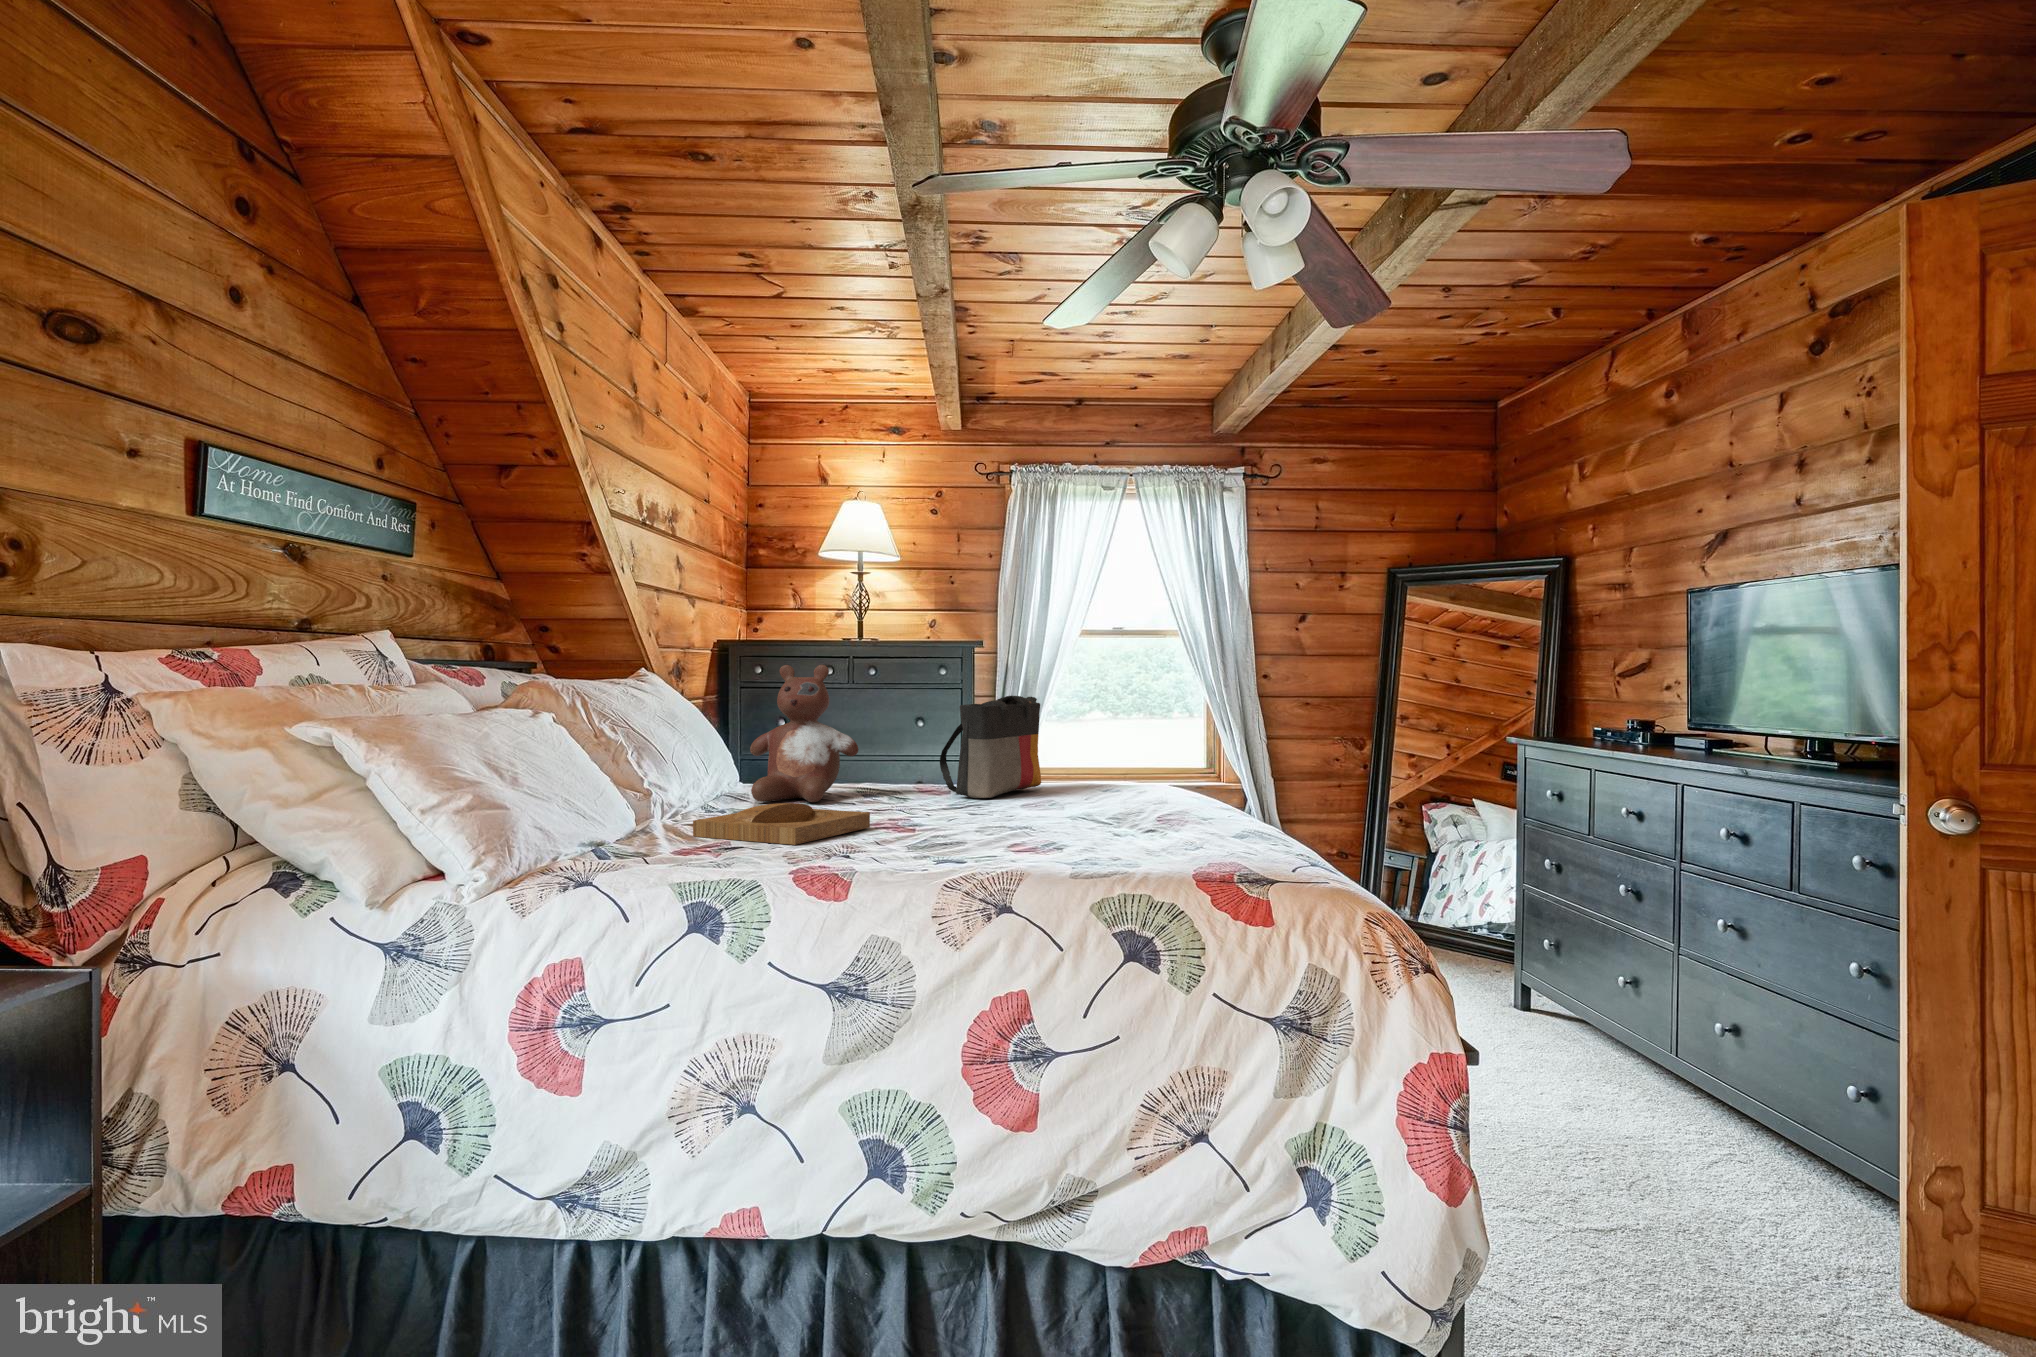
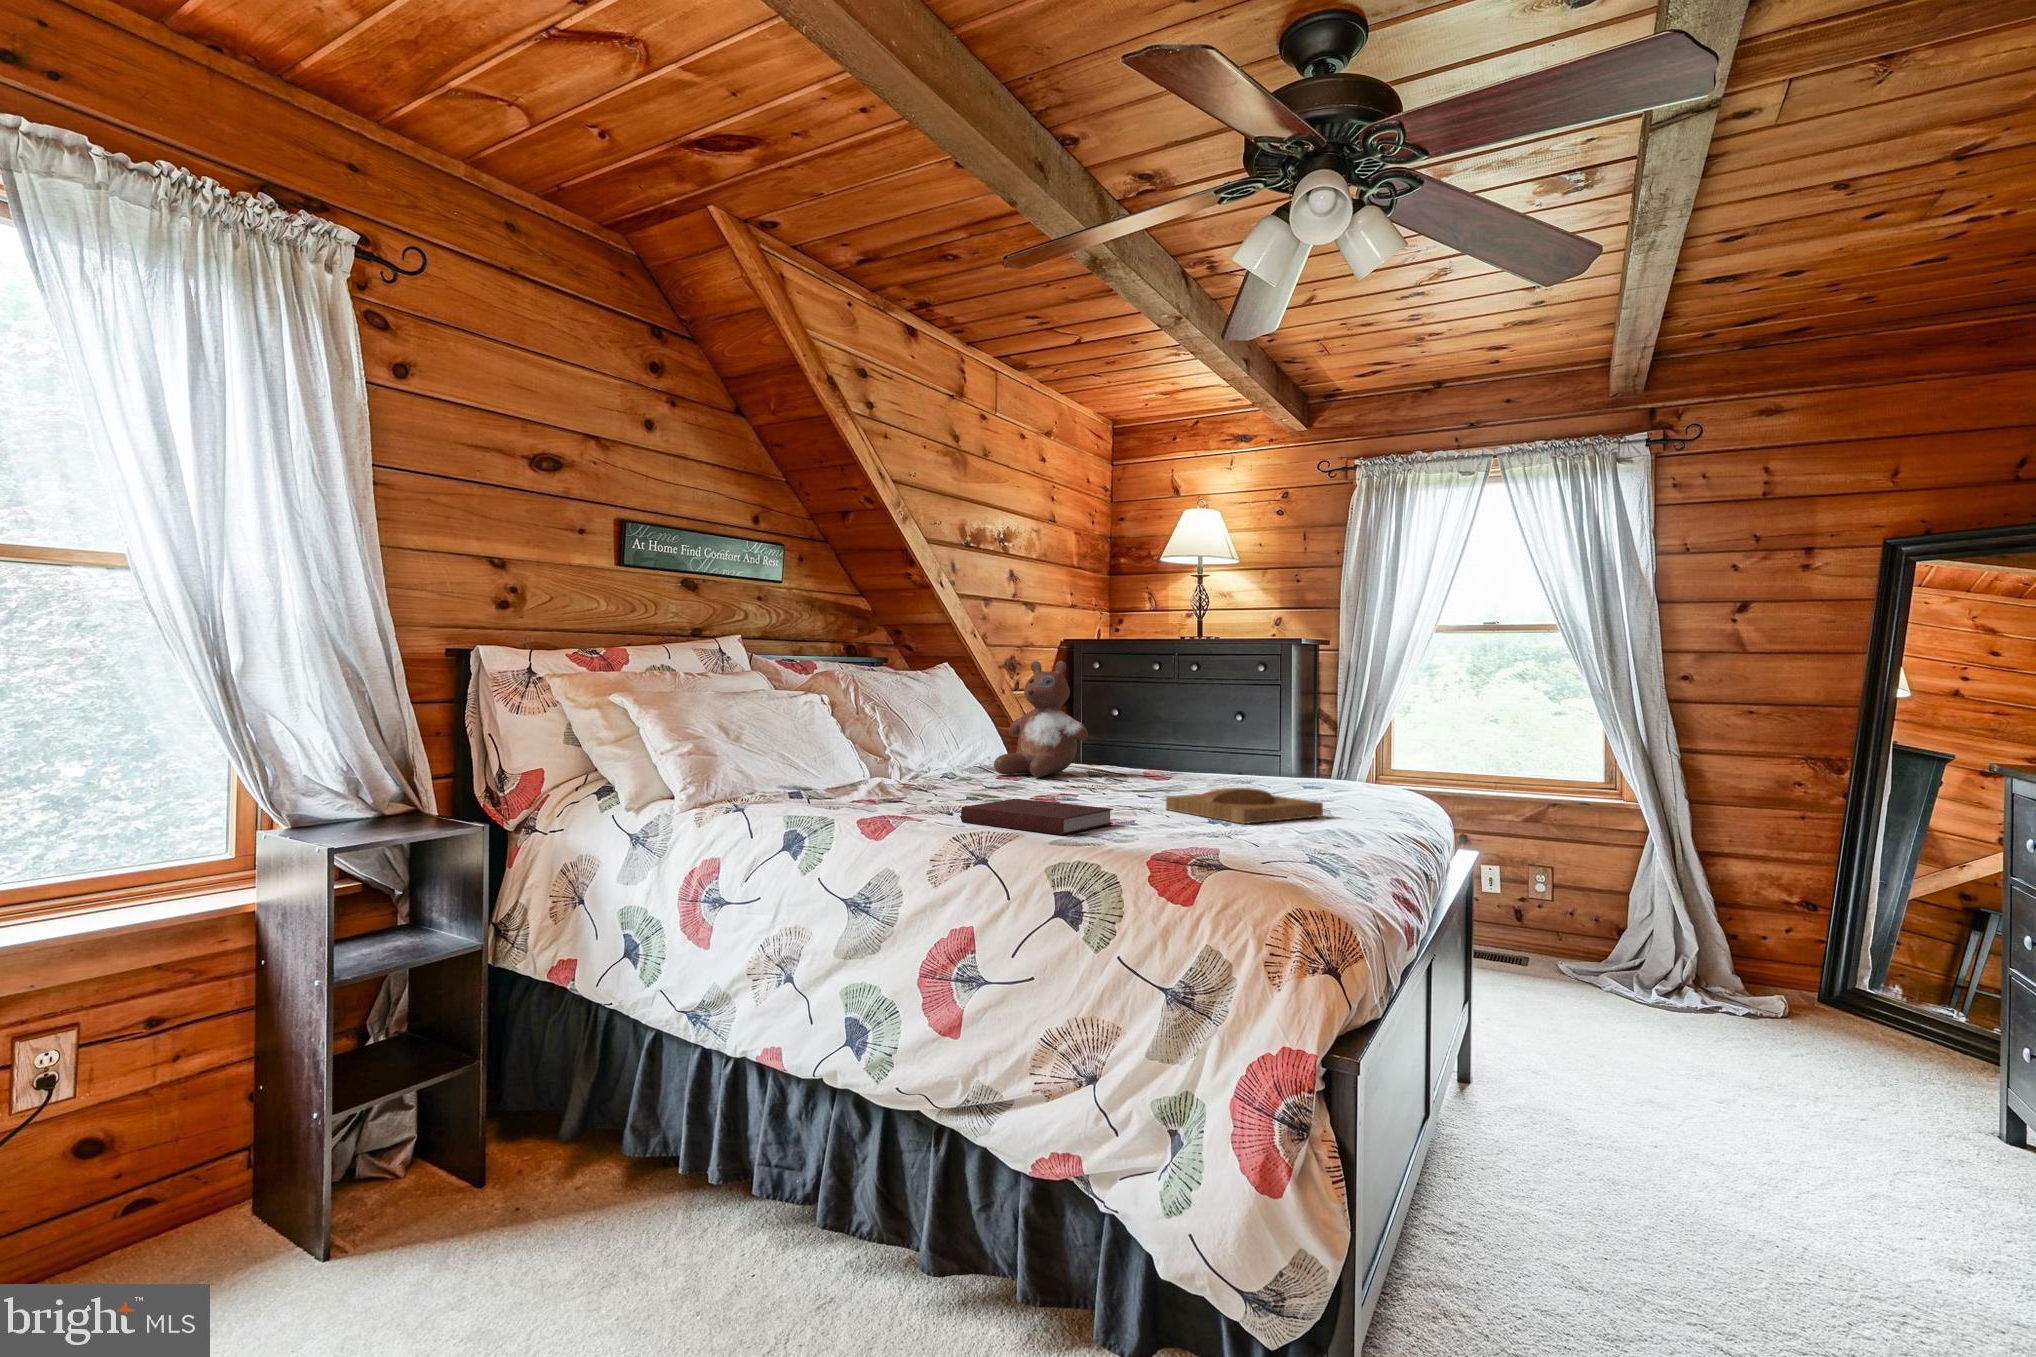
tote bag: present [940,696,1041,798] -> none [1166,692,1269,785]
tray: present [693,803,870,845] -> present [1166,788,1323,824]
notebook: none [904,829,1058,866] -> present [961,799,1113,835]

